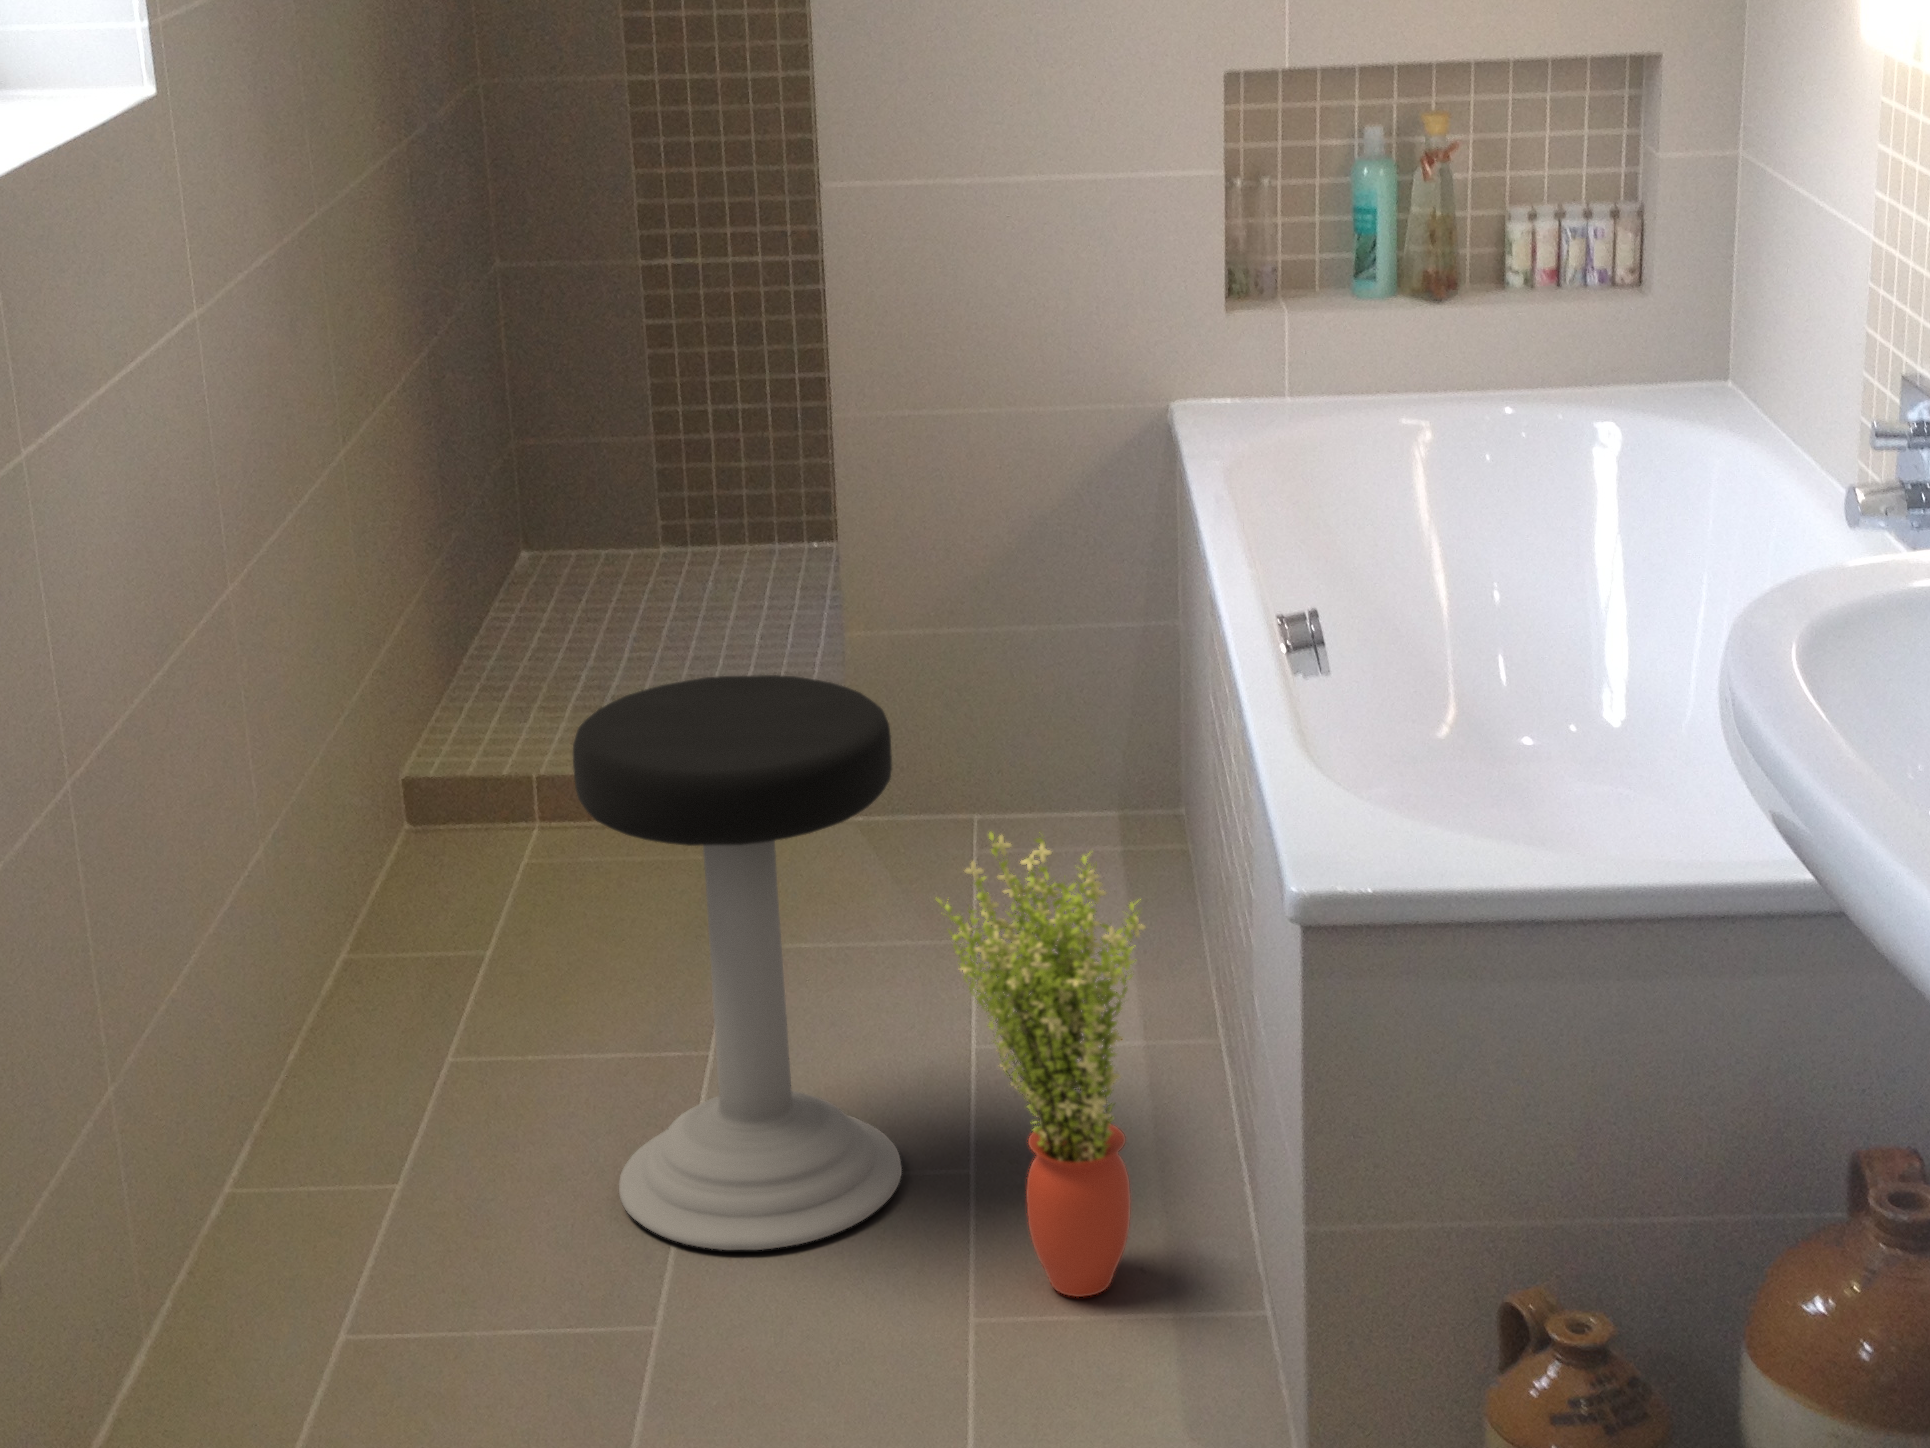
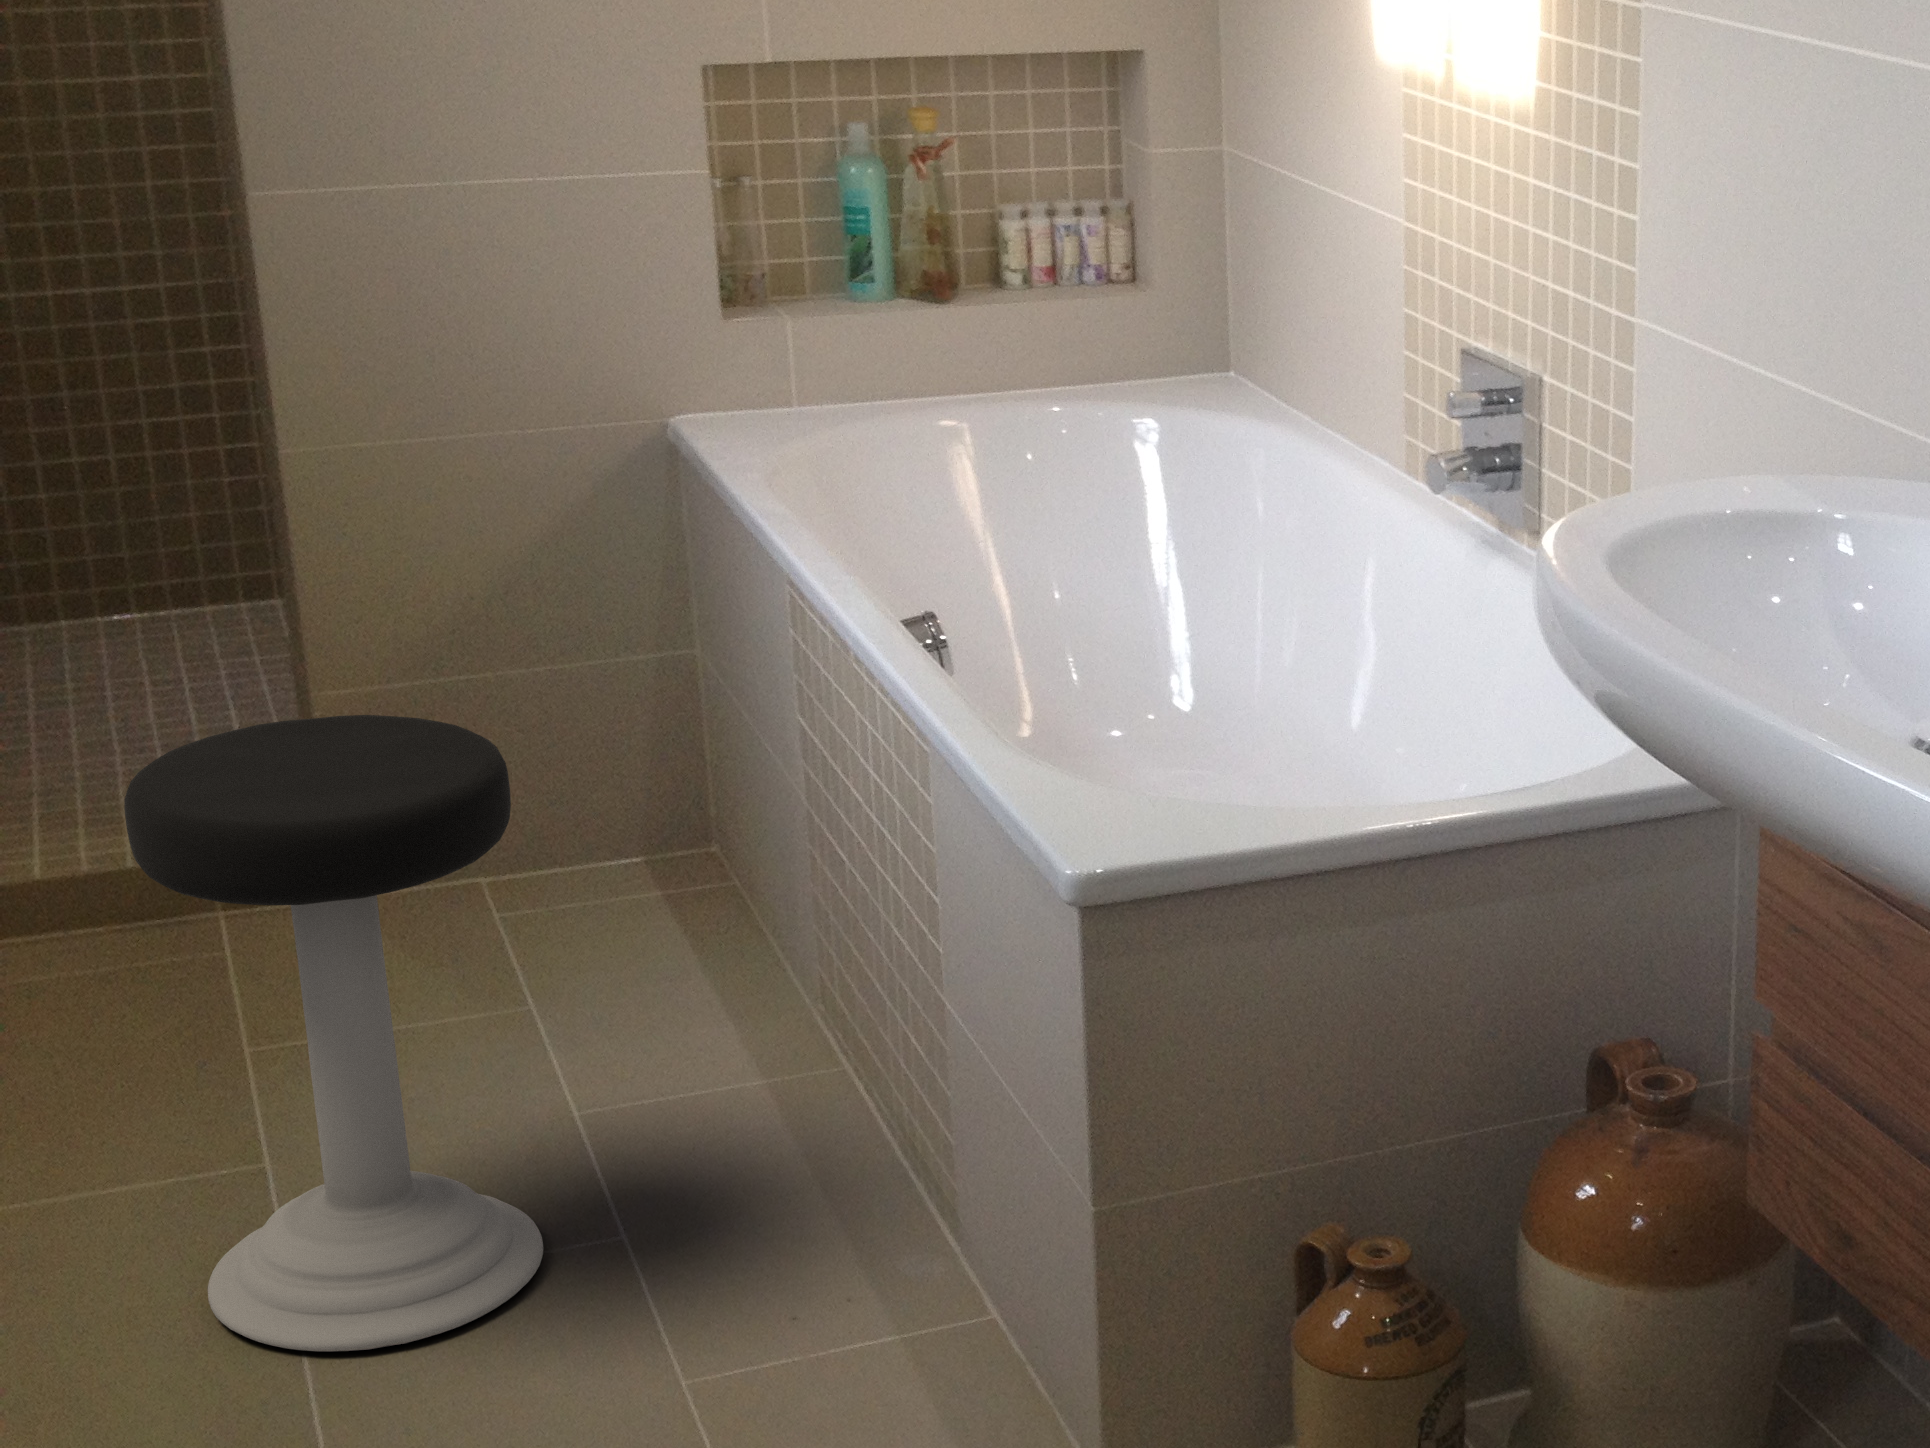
potted plant: present [937,832,1145,1297] -> none [605,848,836,1330]

